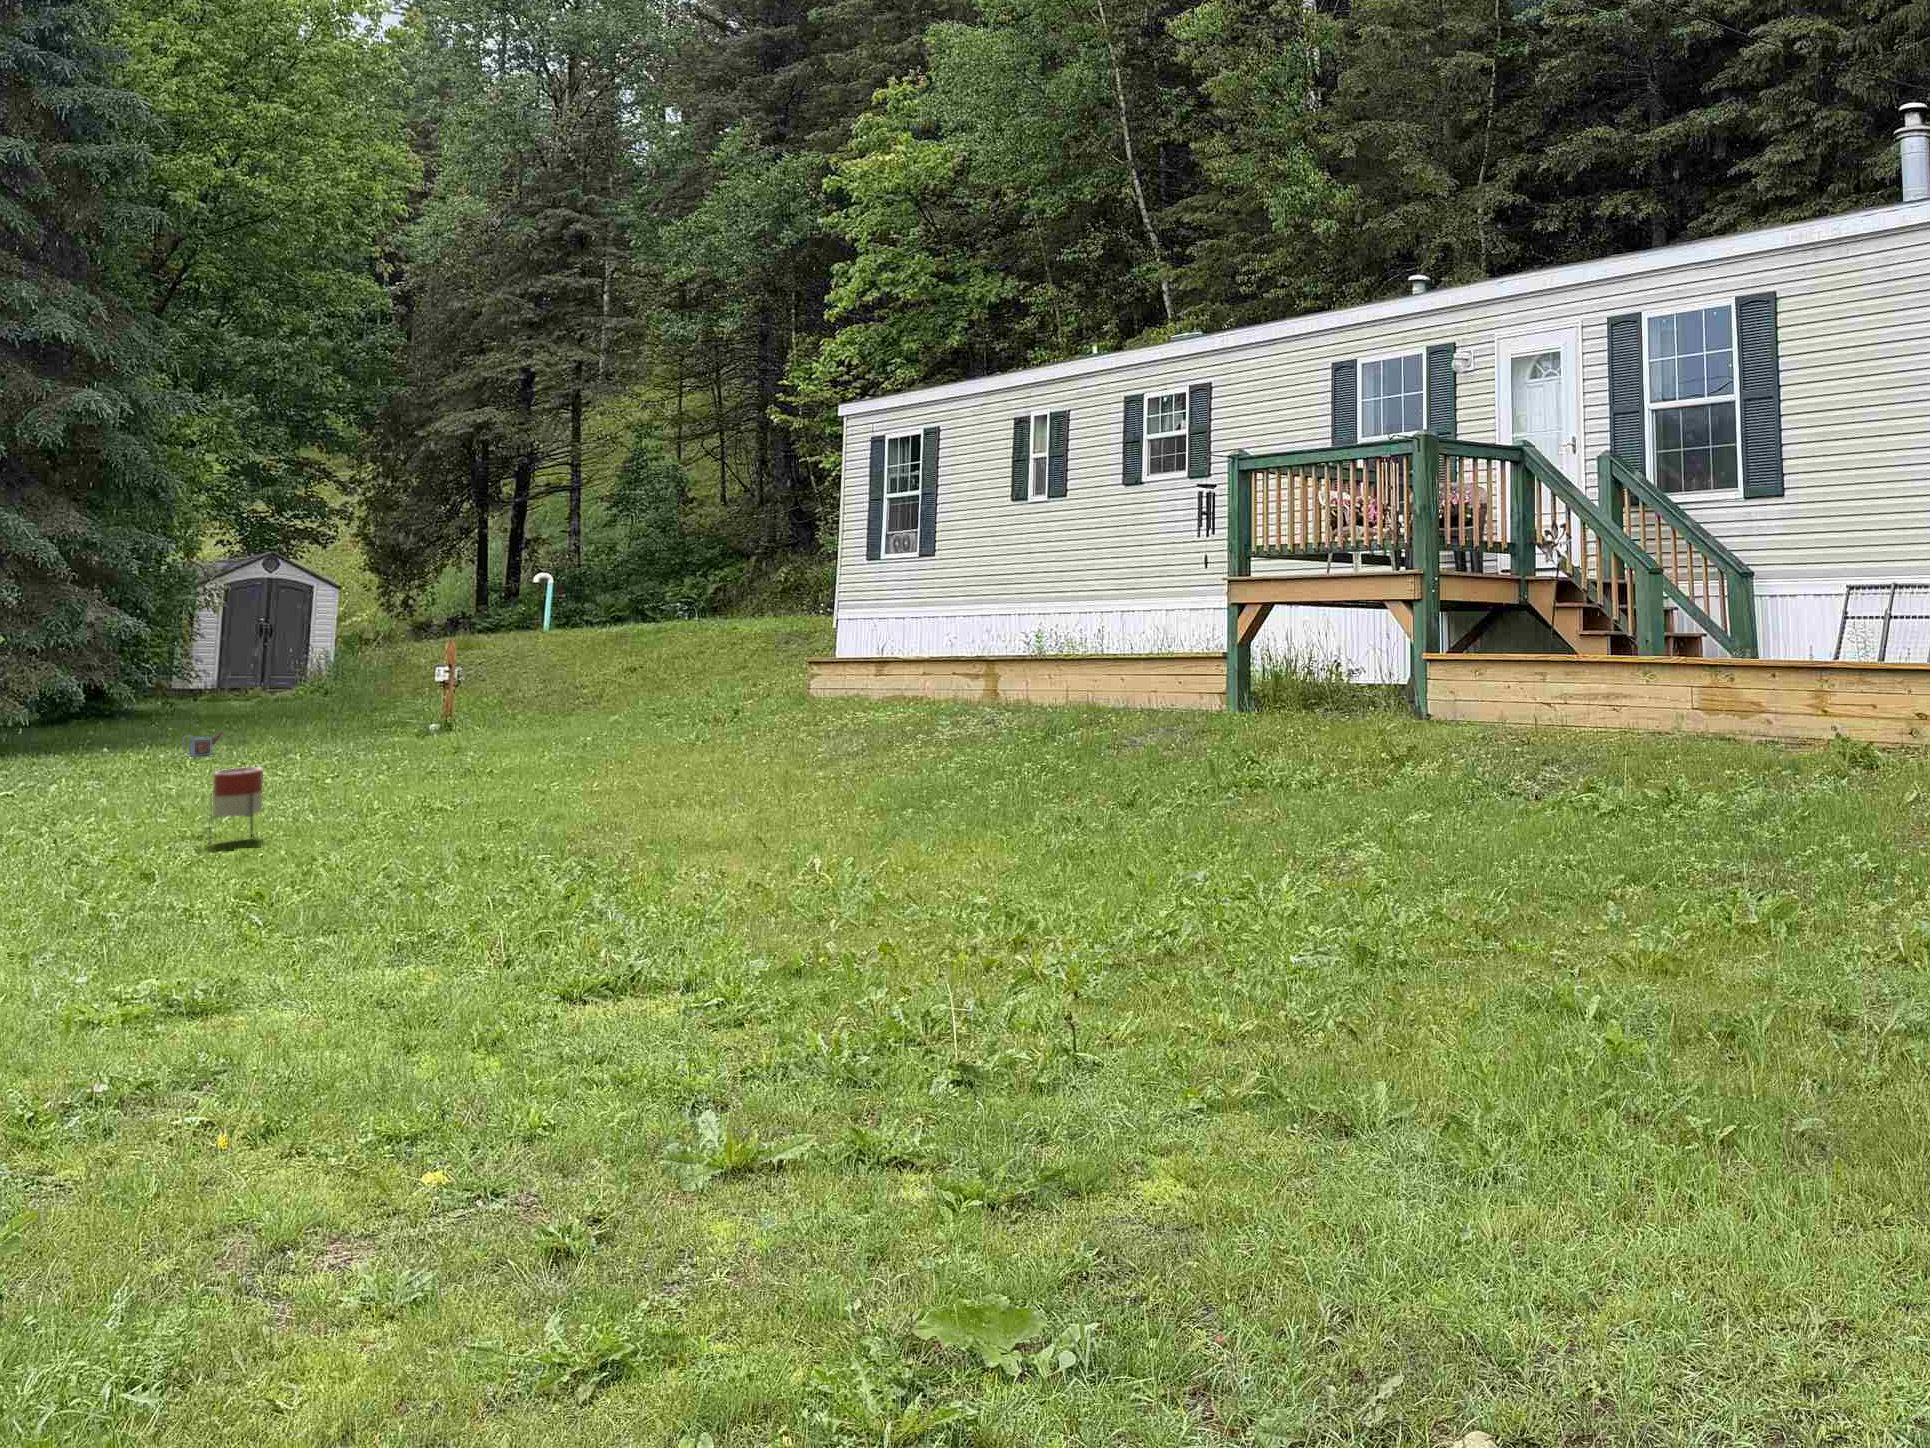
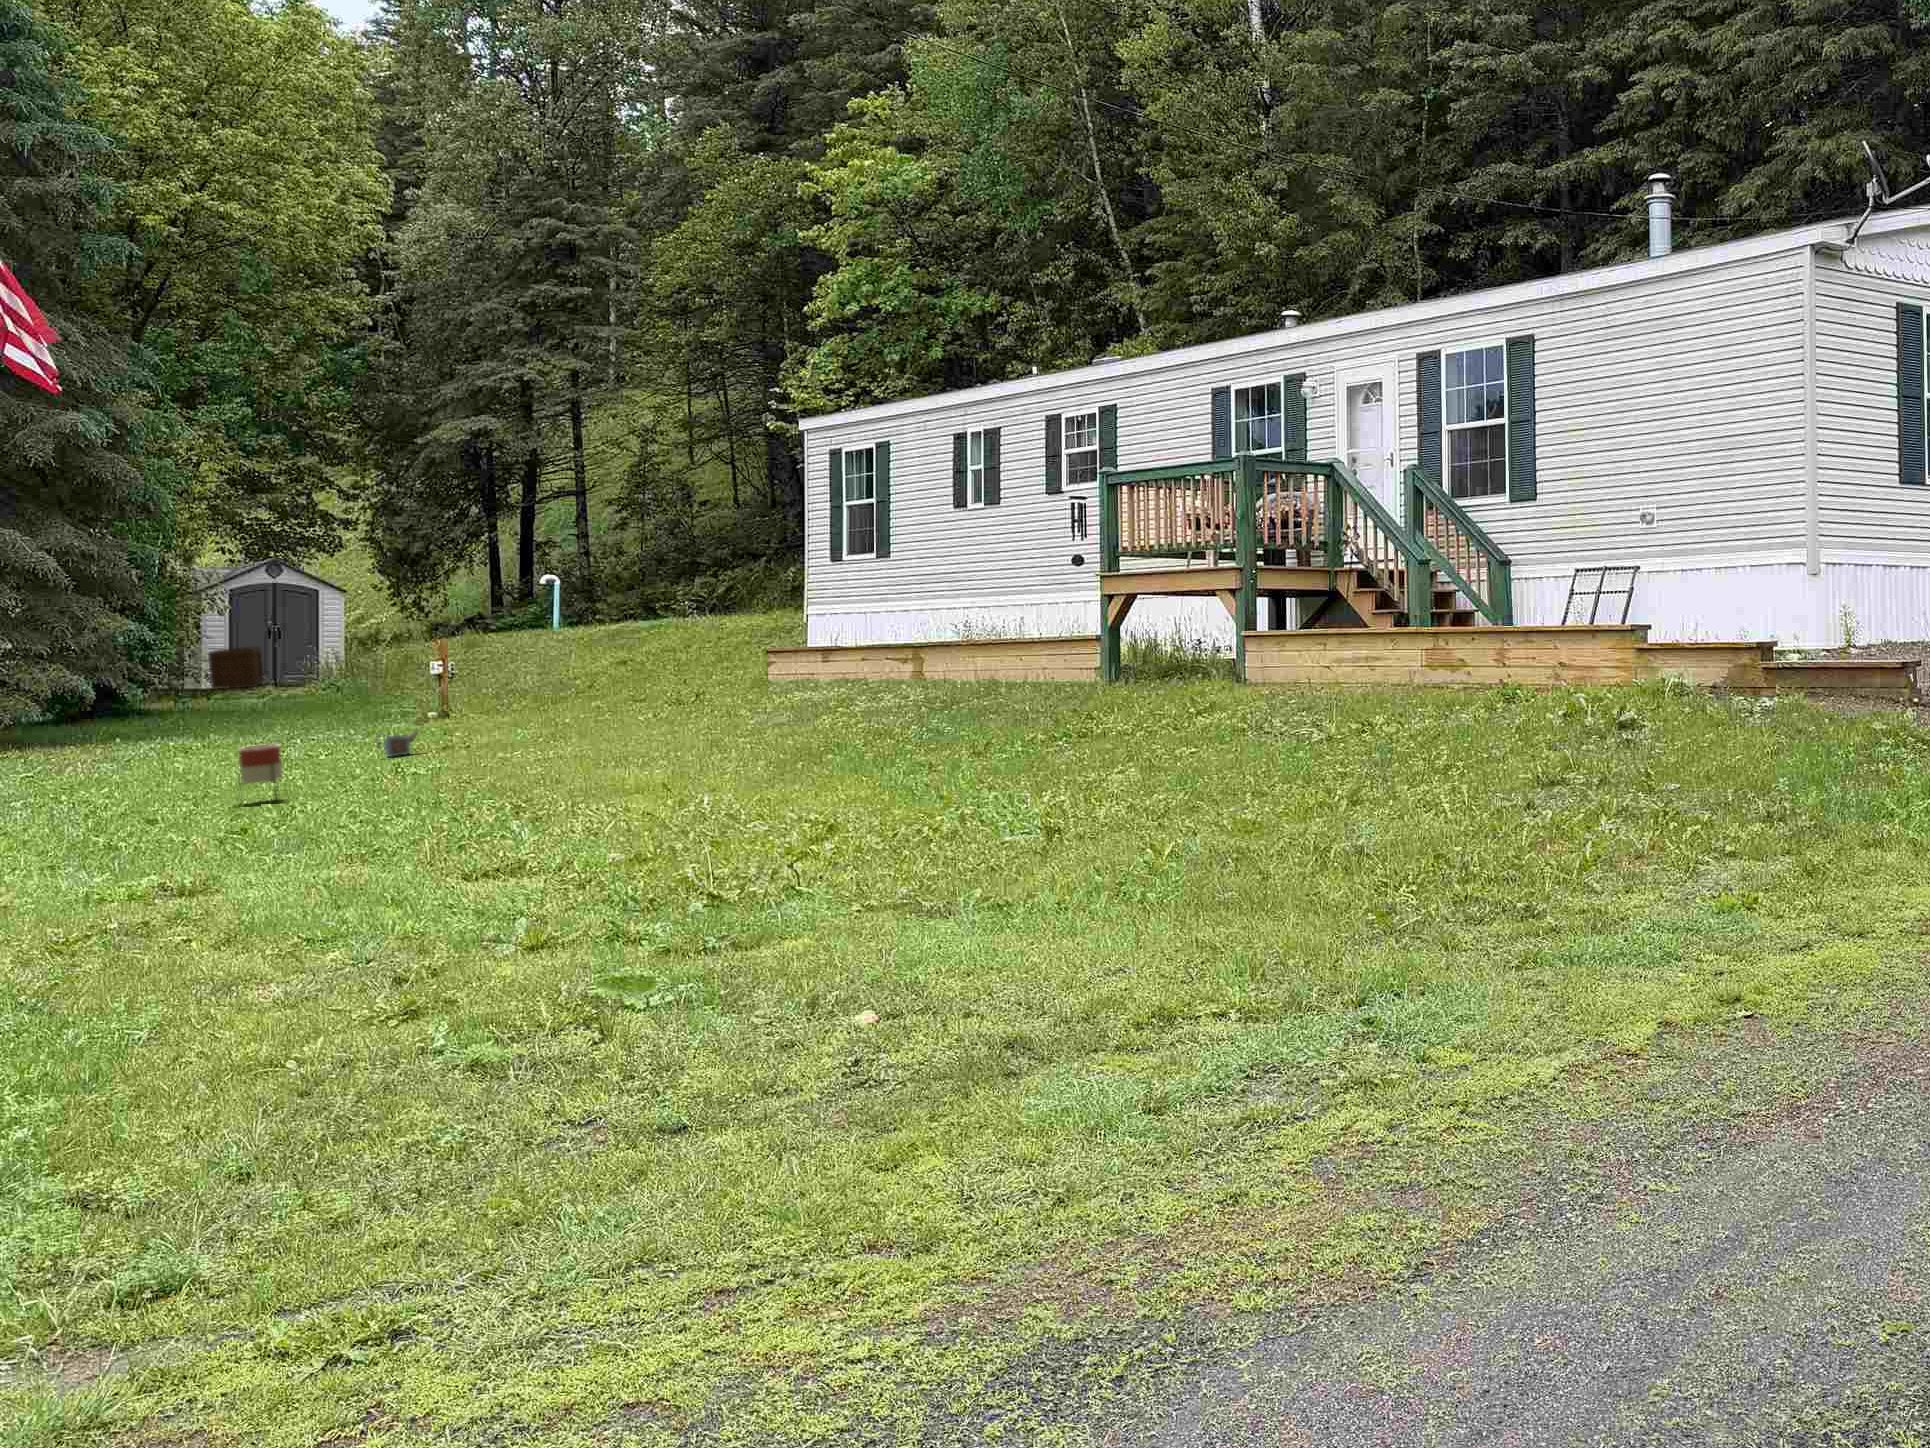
wooden crate: none [198,642,251,688] -> present [208,646,264,689]
watering can: present [182,732,223,757] -> present [376,730,419,757]

